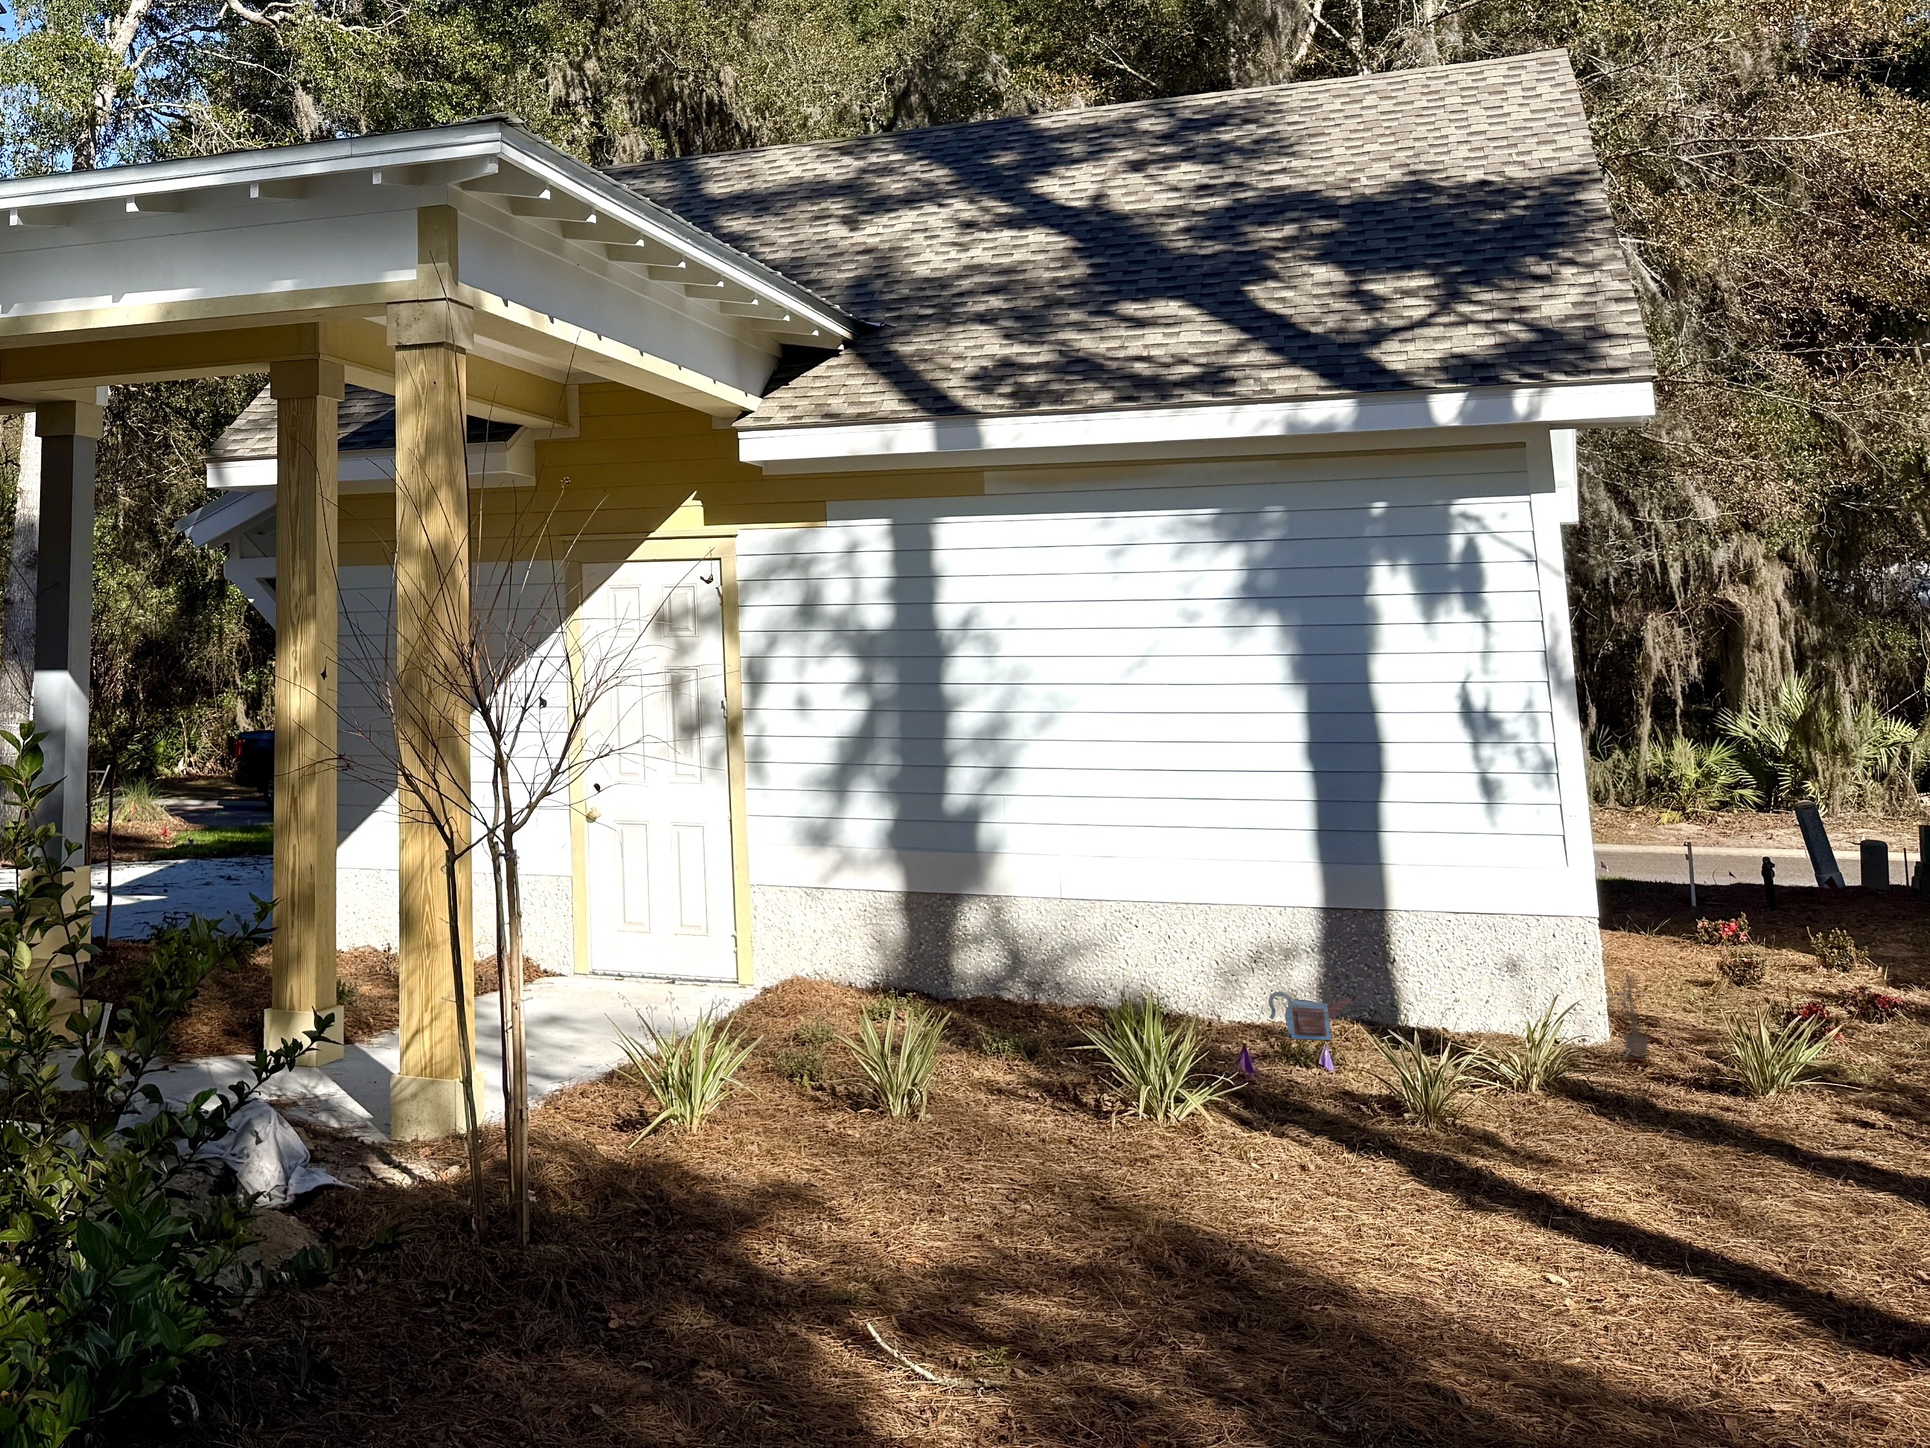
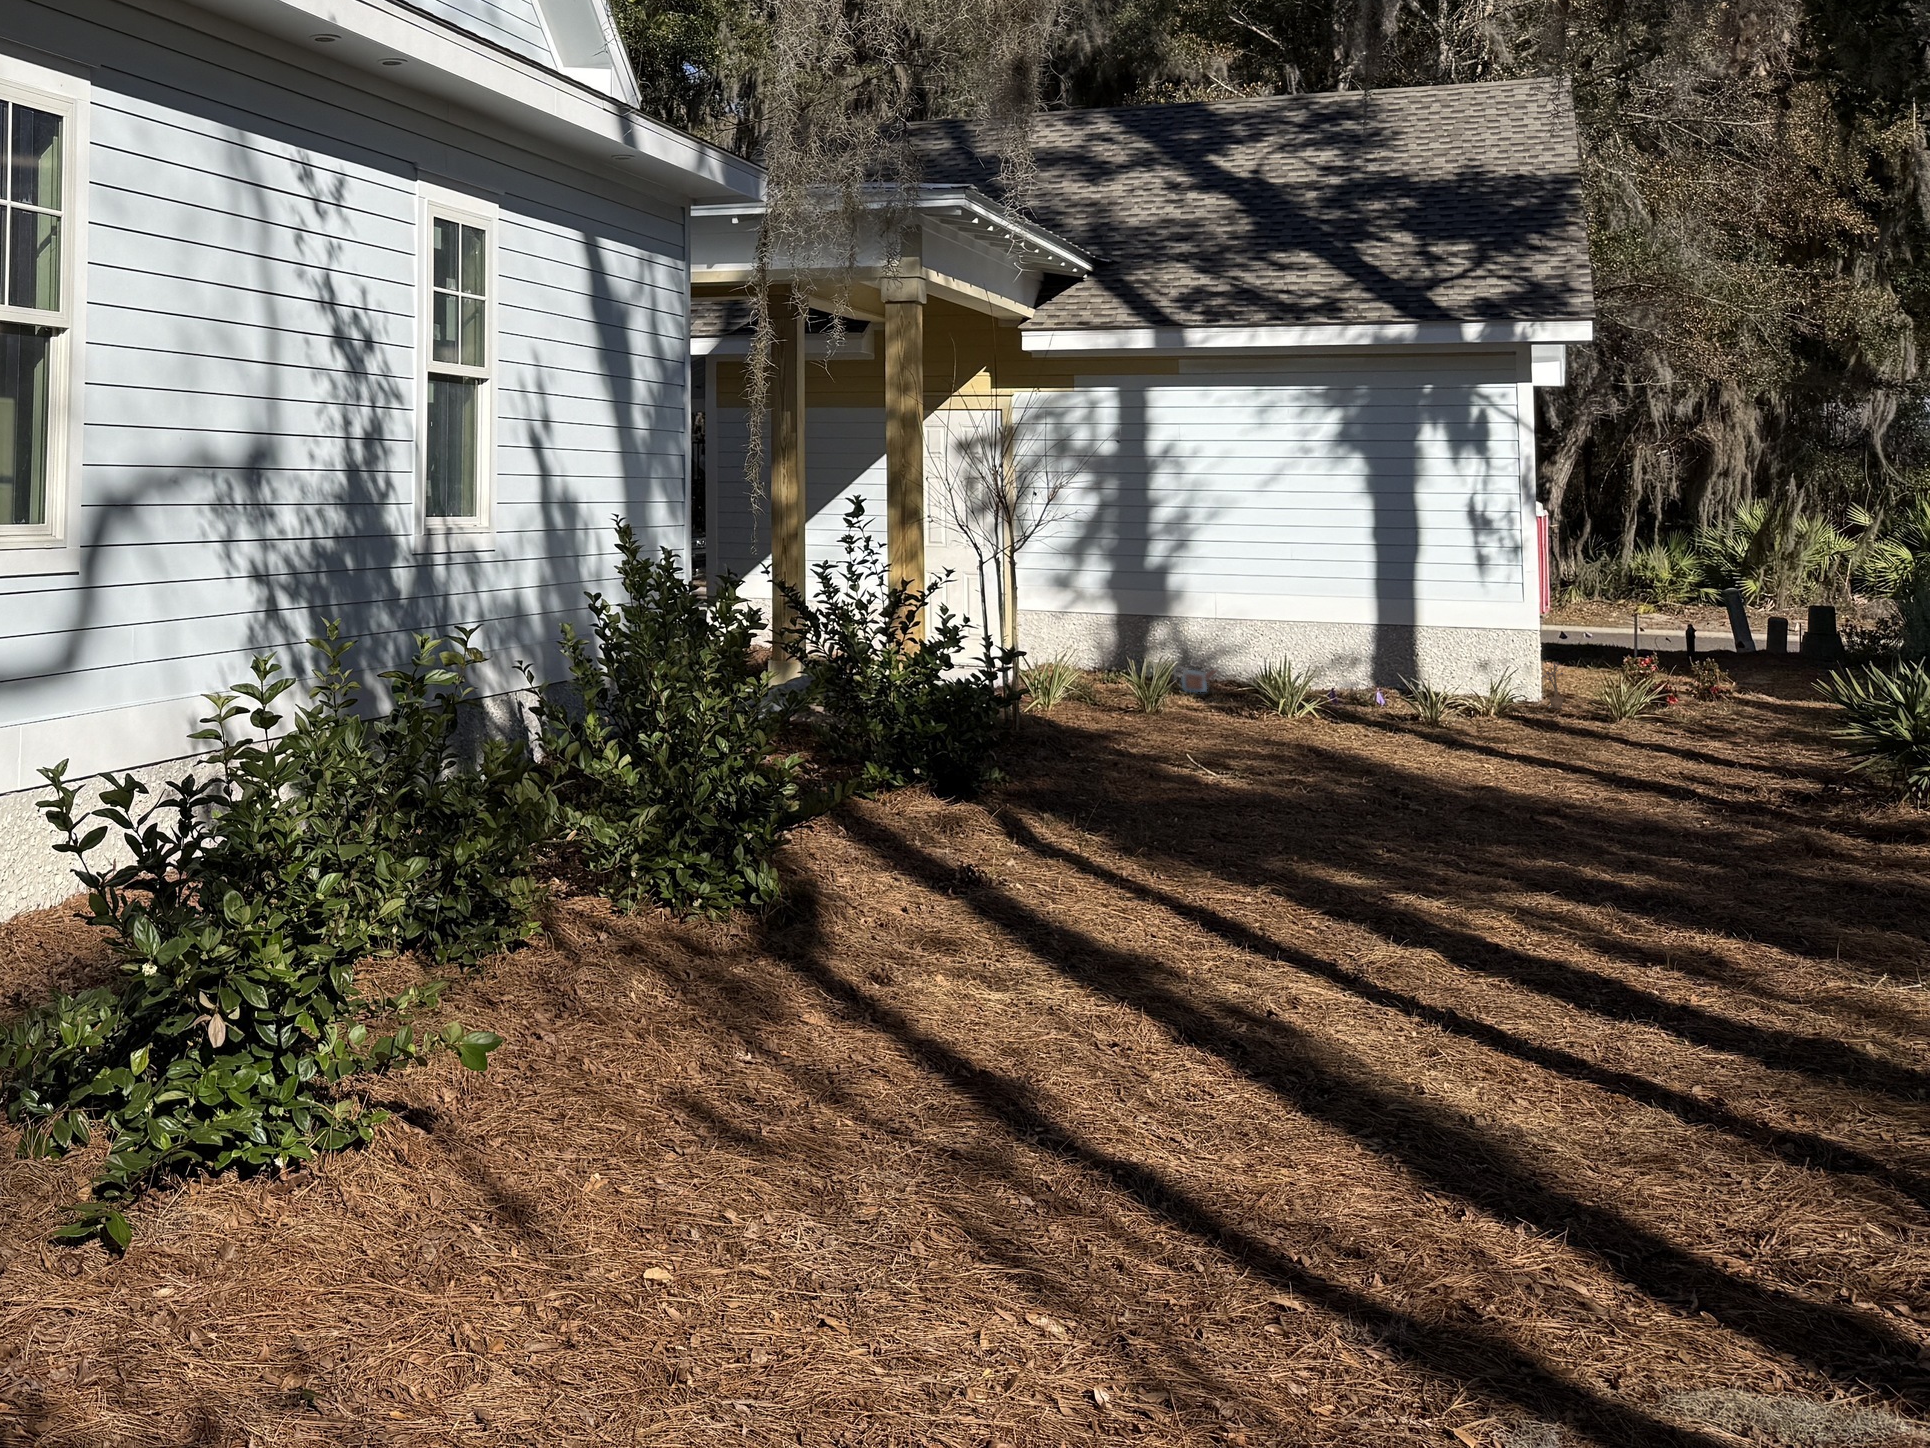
watering can: present [1269,992,1352,1040] -> present [1174,667,1217,692]

